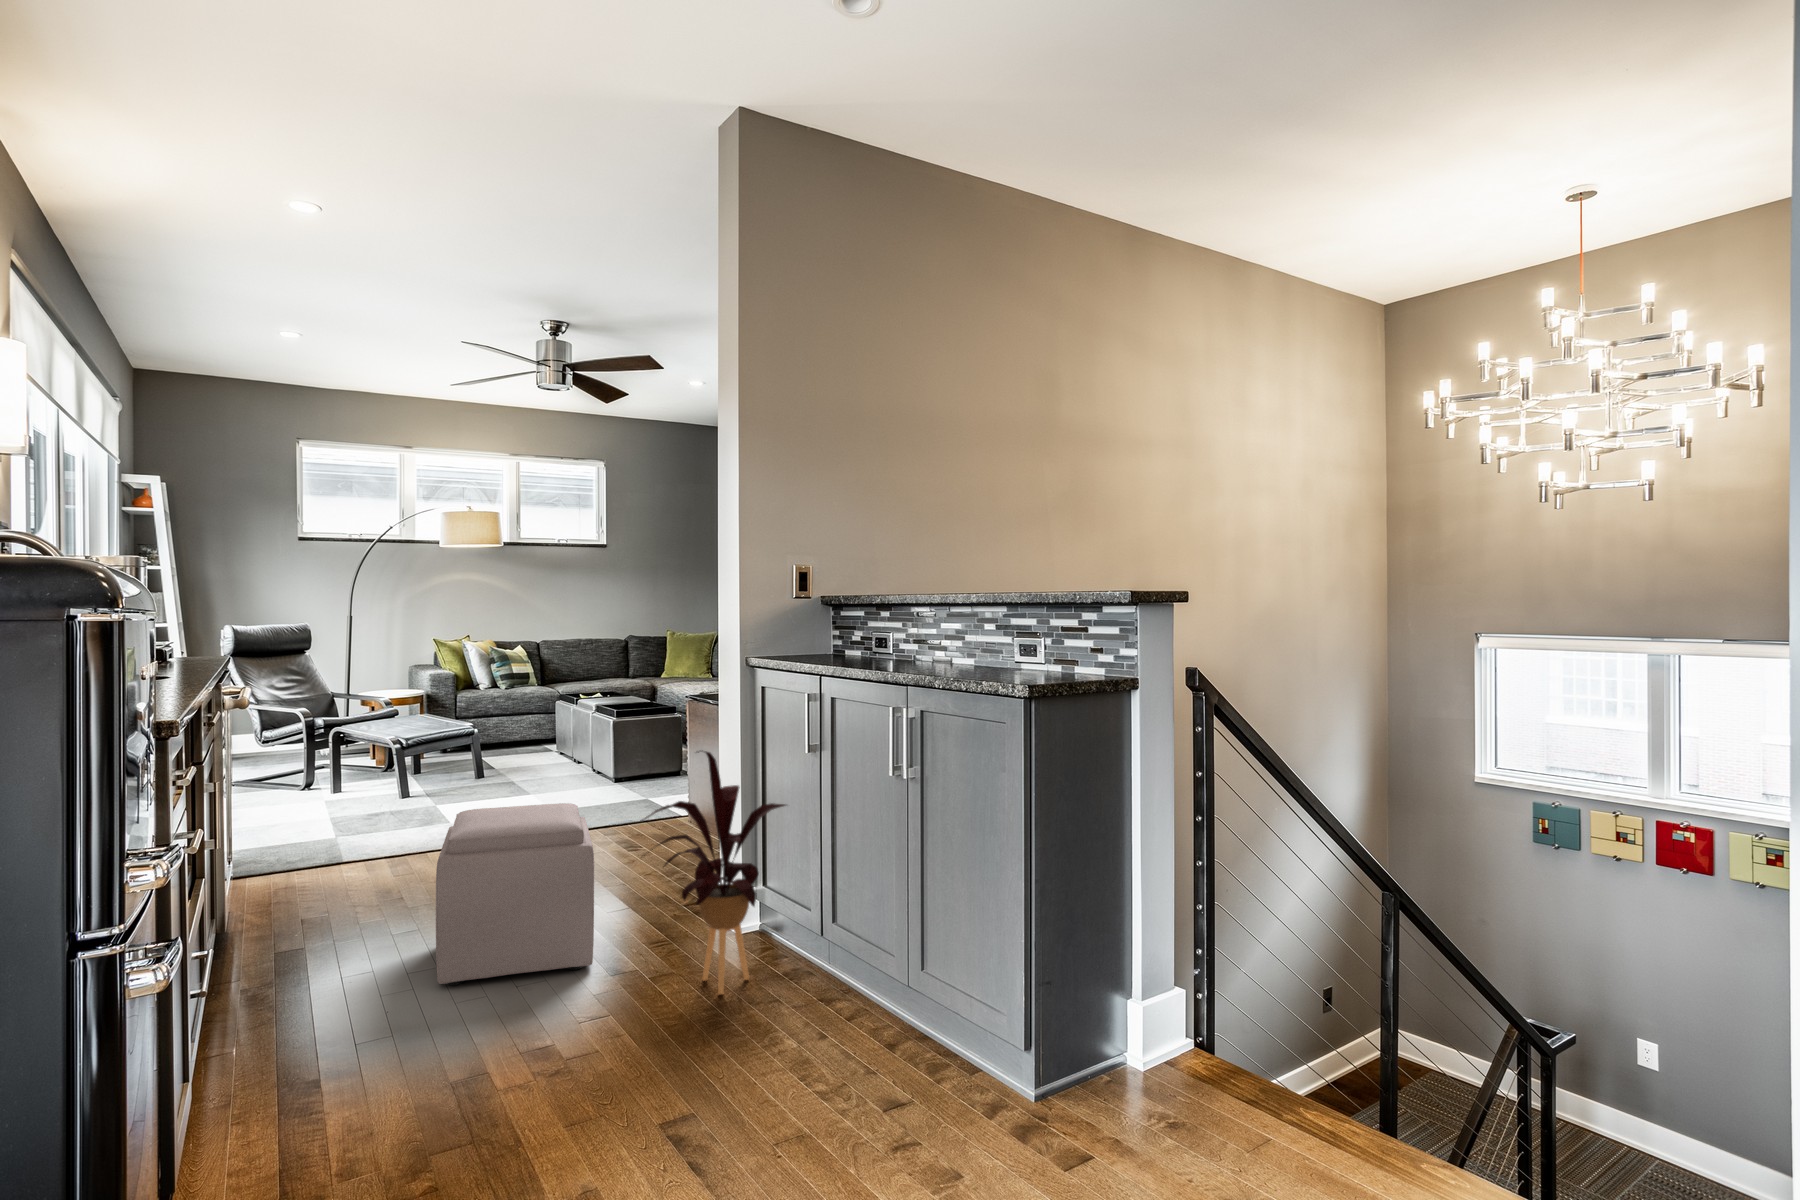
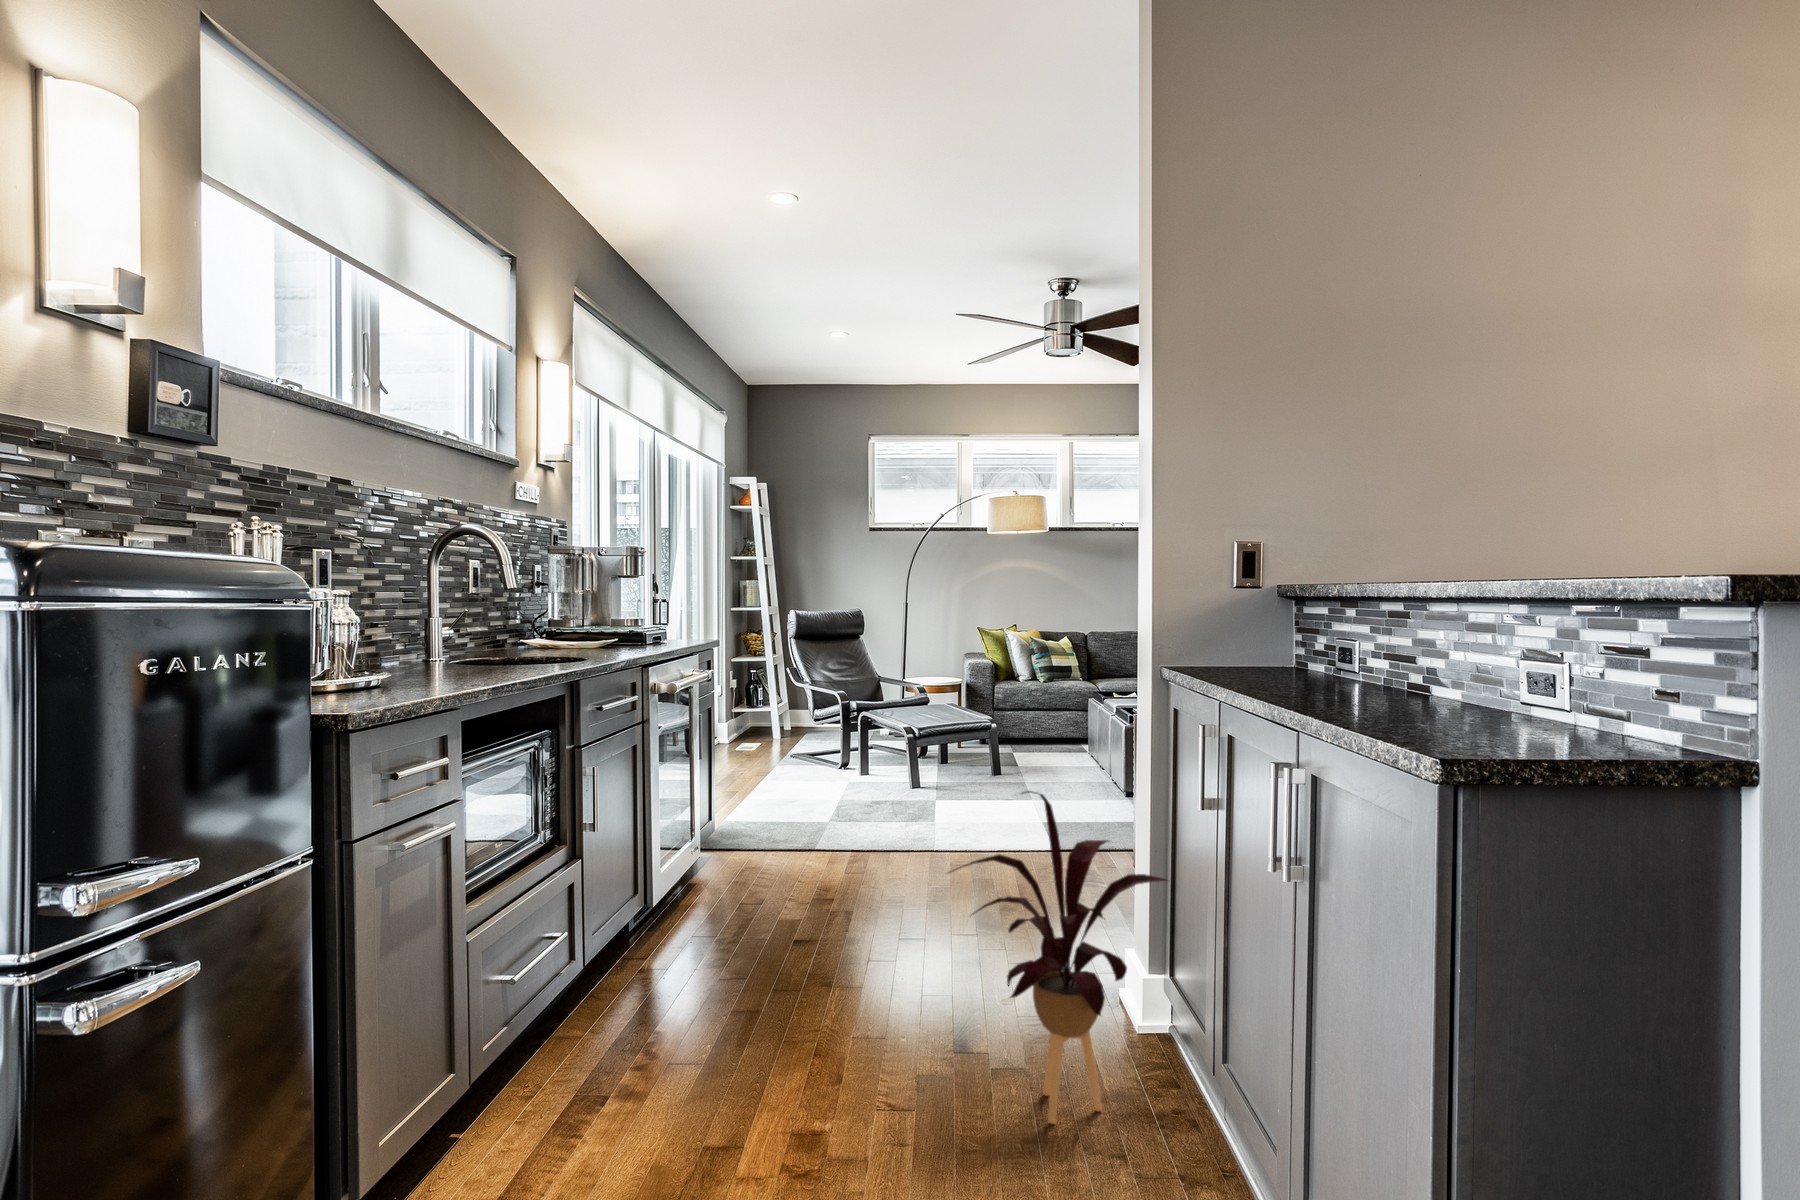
ottoman: present [436,803,594,985] -> none [771,822,966,1035]

